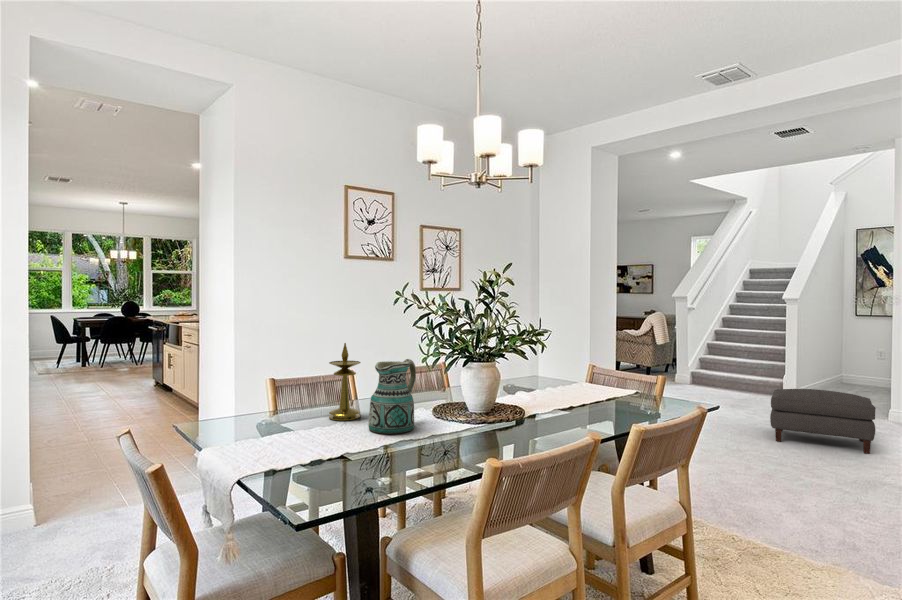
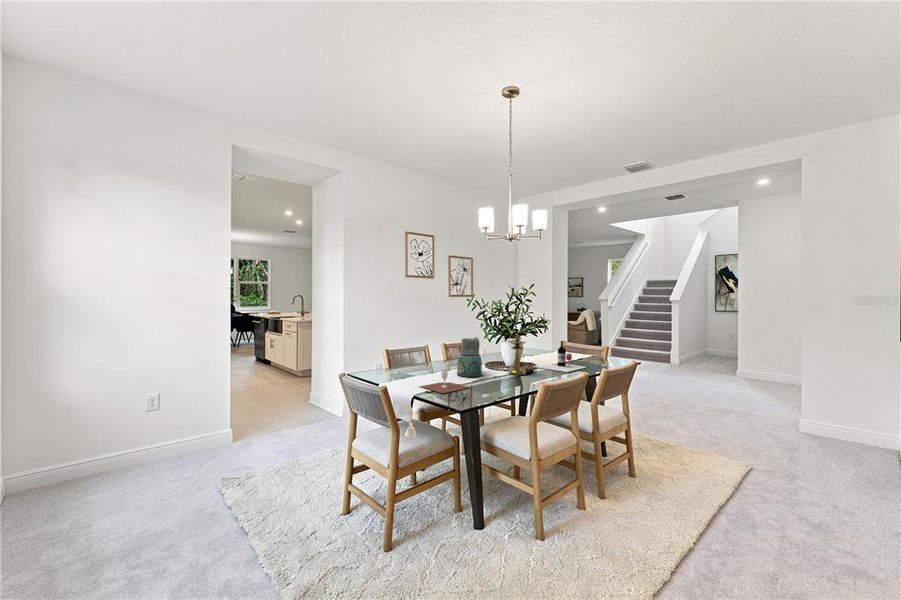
candlestick: present [329,343,361,420] -> present [508,331,526,375]
wine bottle: none [517,366,618,425] -> present [534,341,585,372]
ottoman: present [770,389,876,454] -> none [664,357,726,395]
wine glass: none [274,424,370,473] -> present [420,370,469,393]

